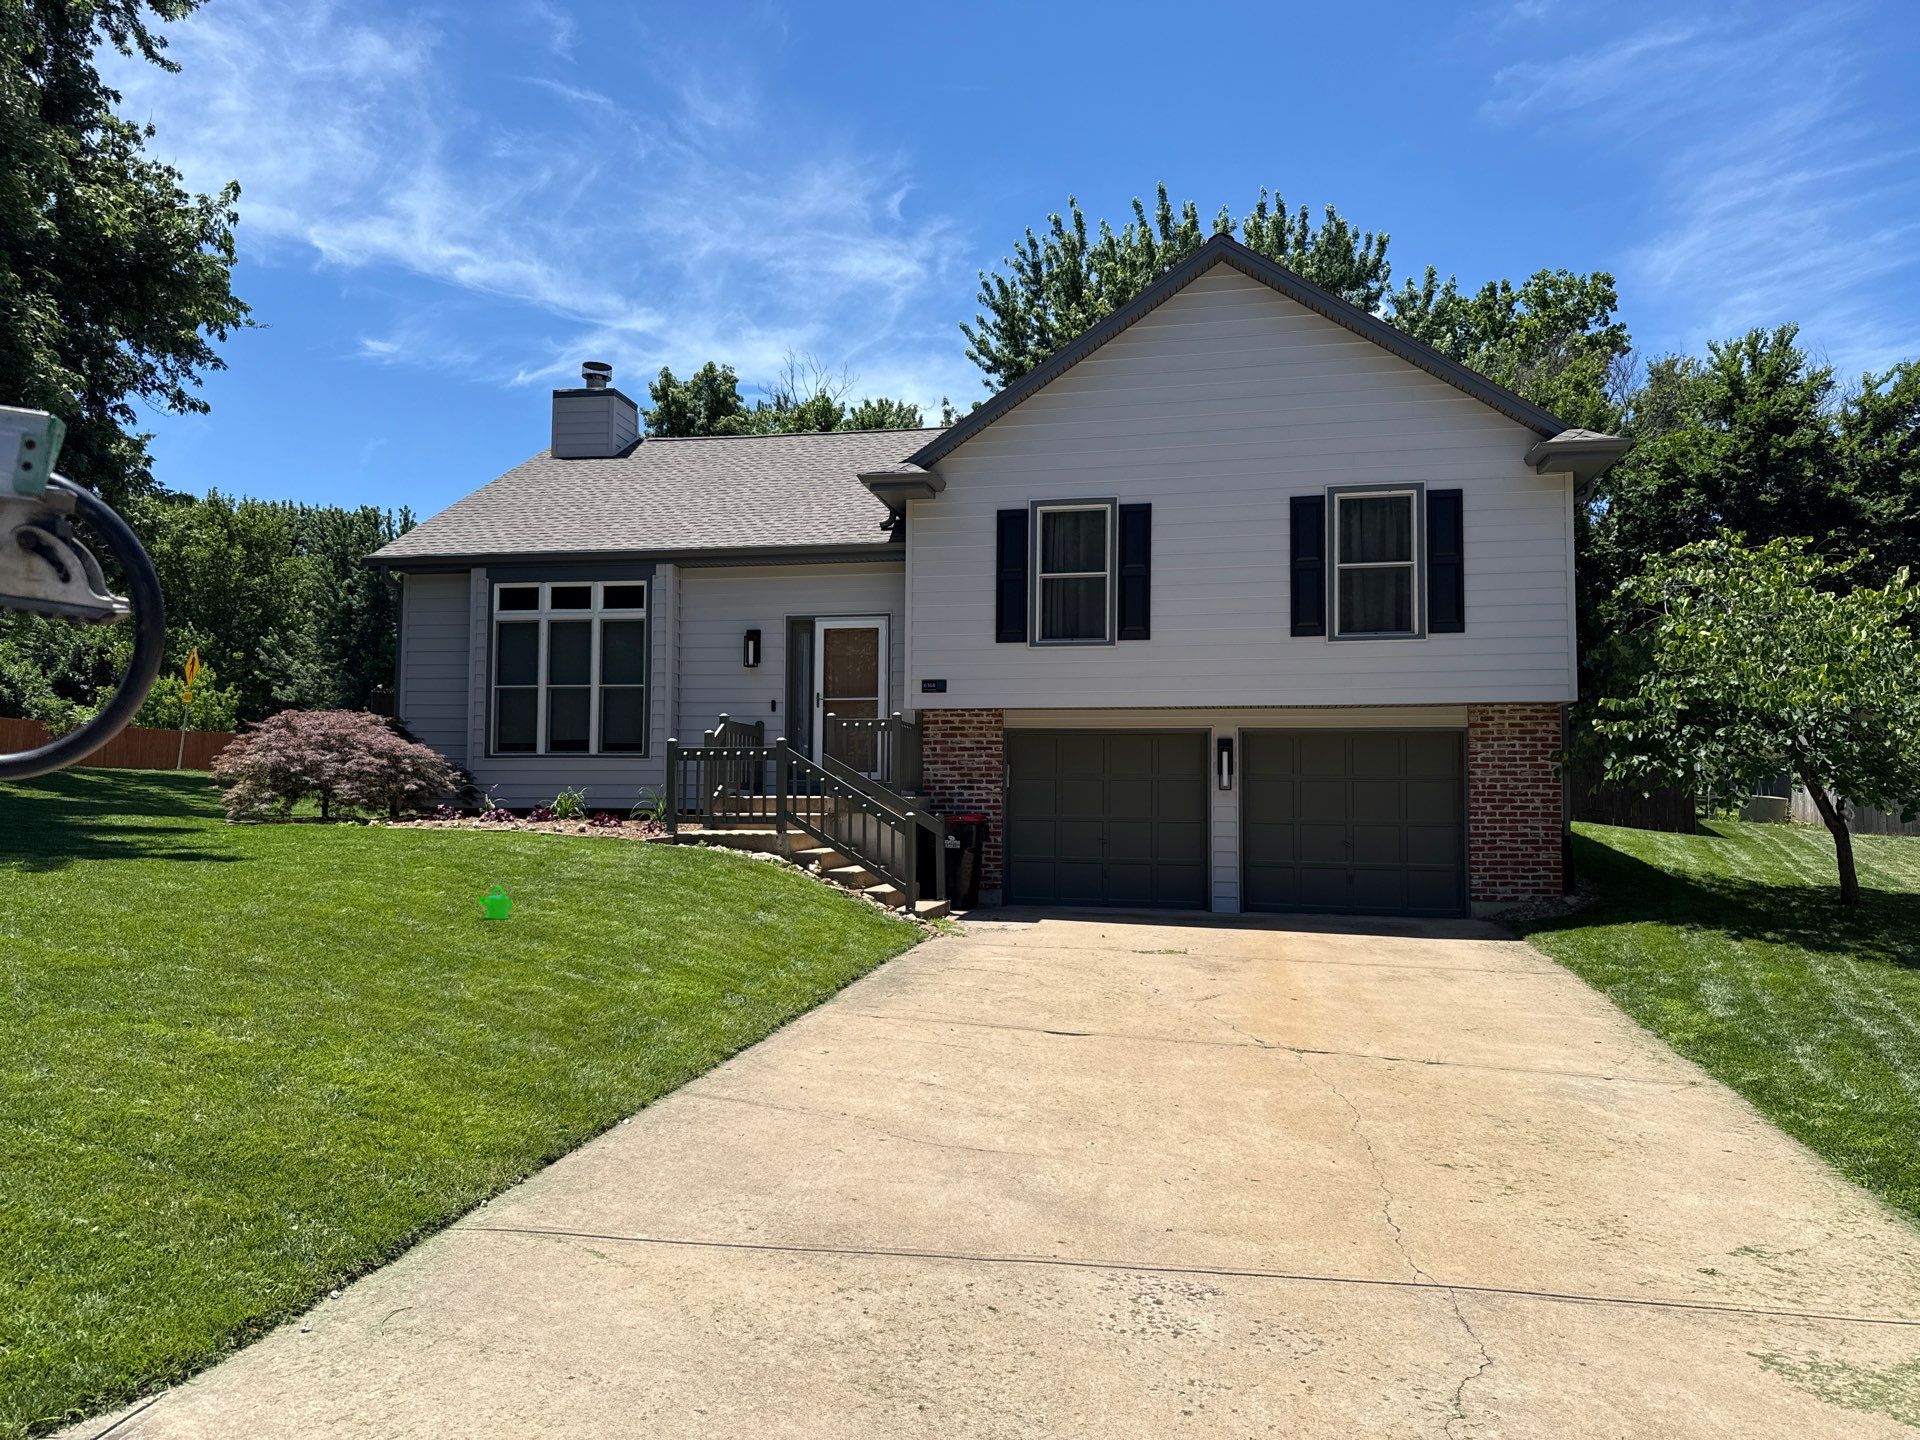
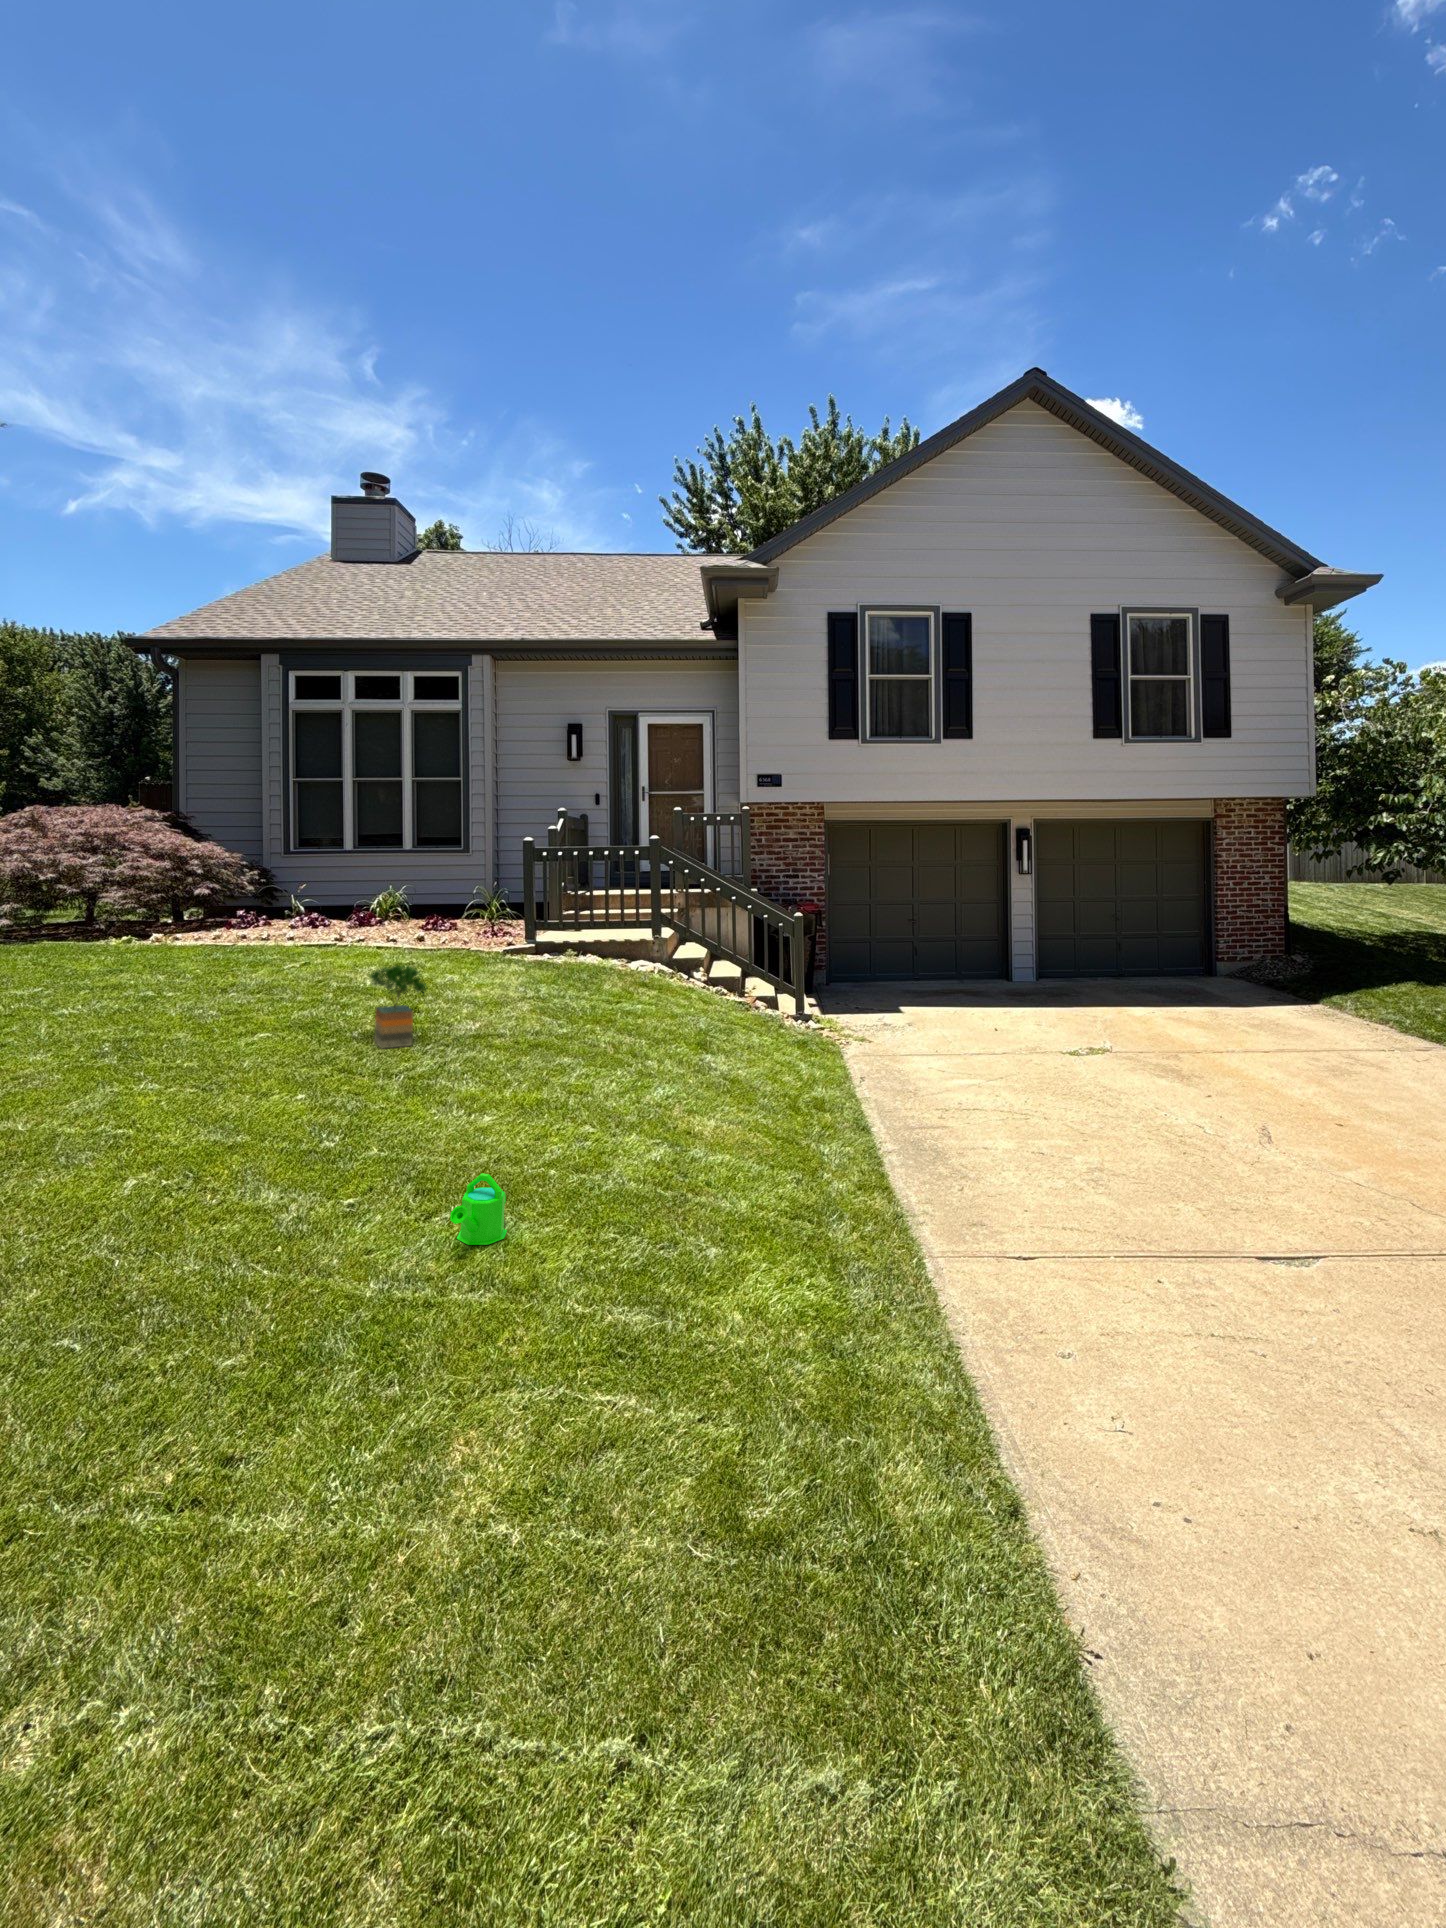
potted tree: none [485,810,523,865] -> present [369,965,427,1049]

